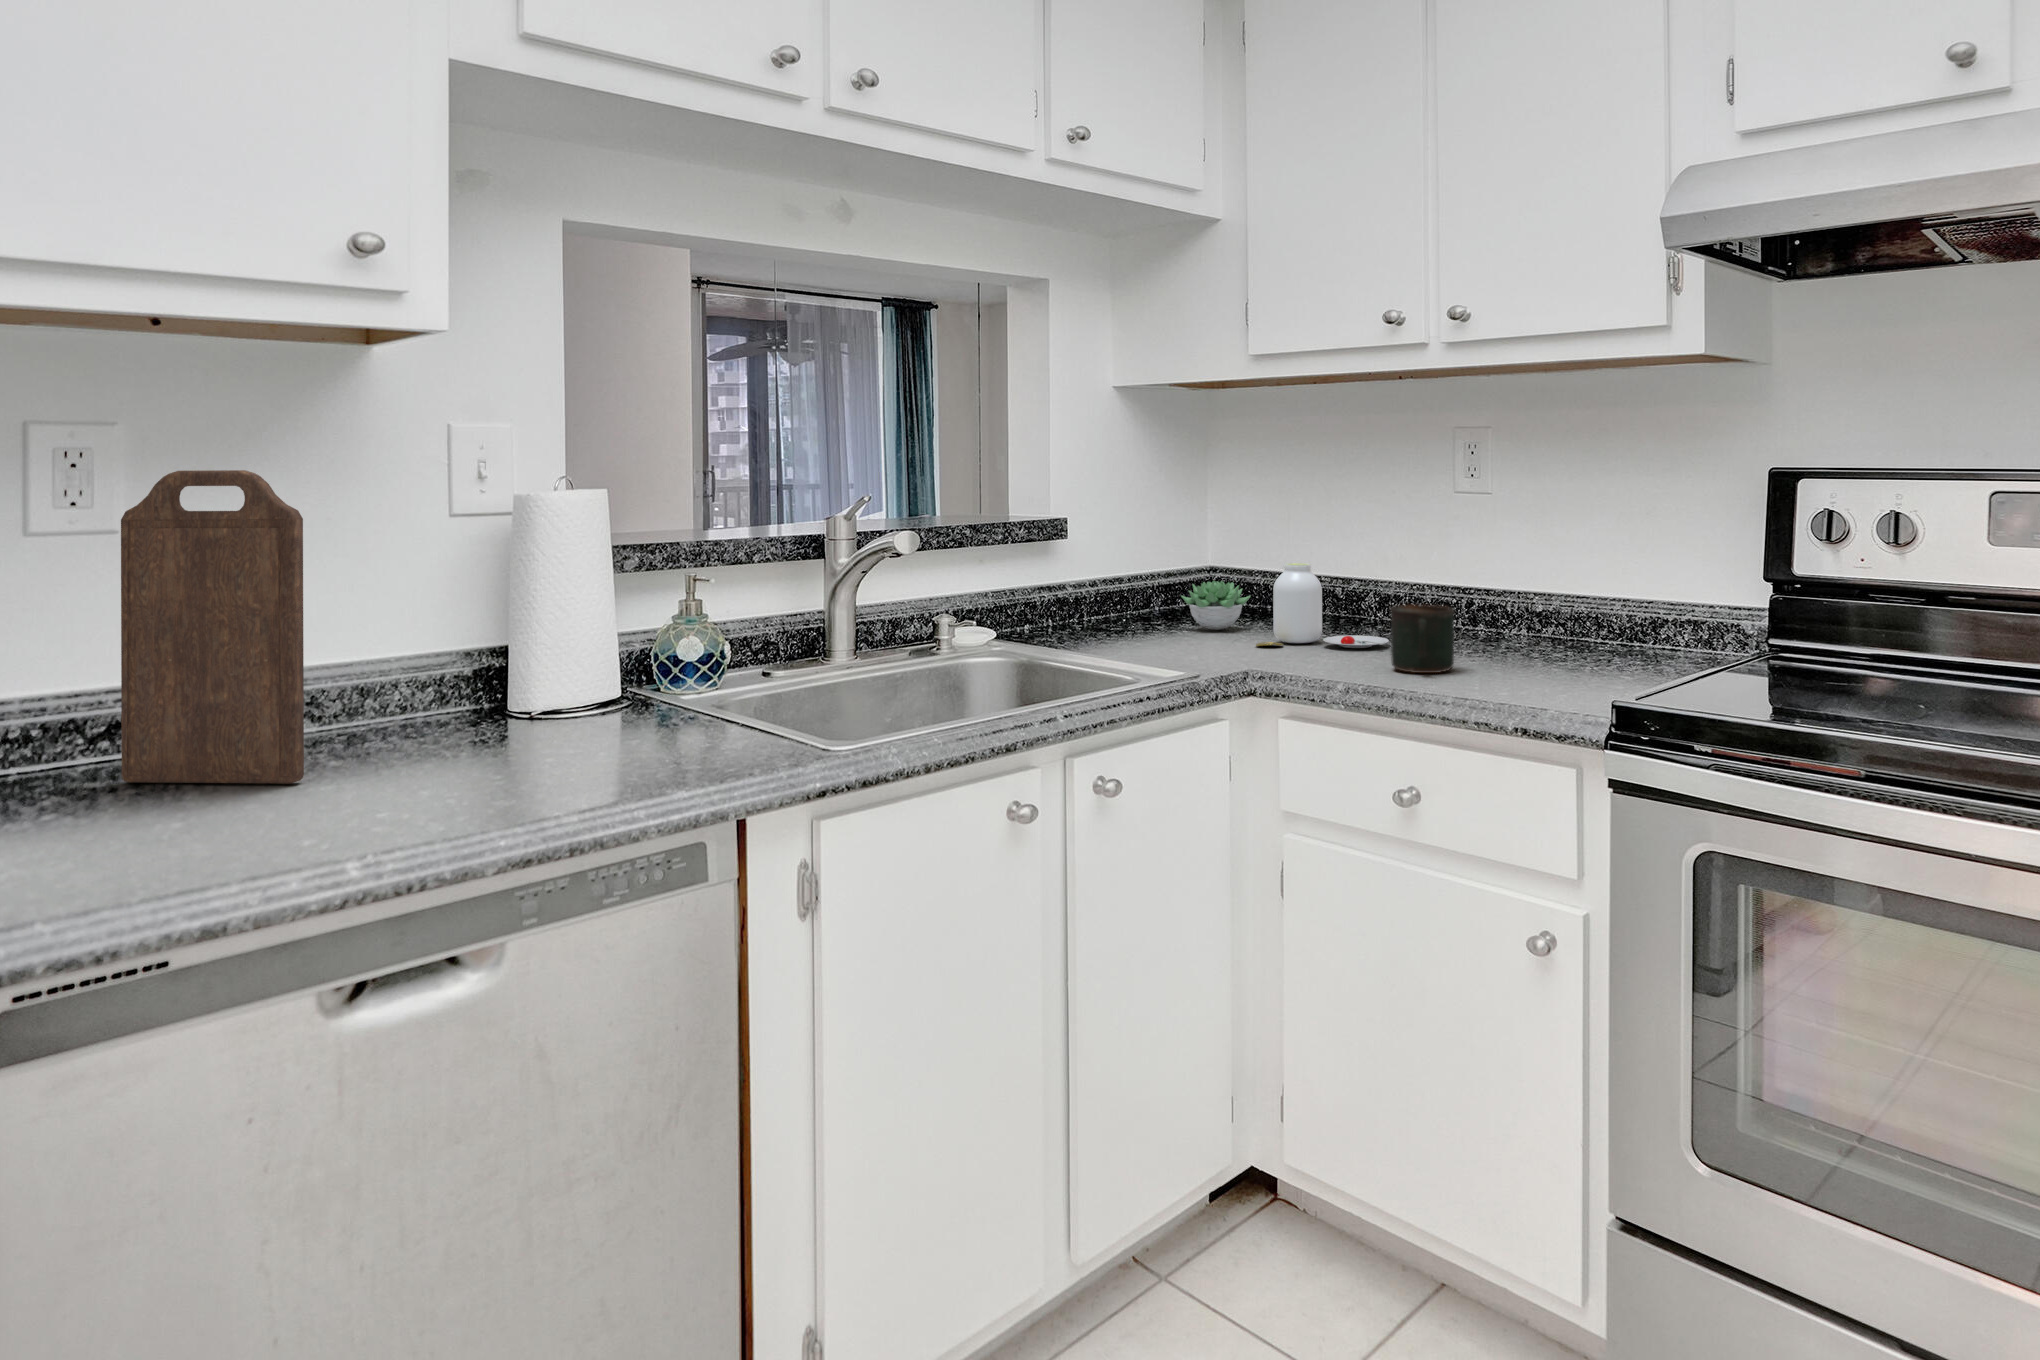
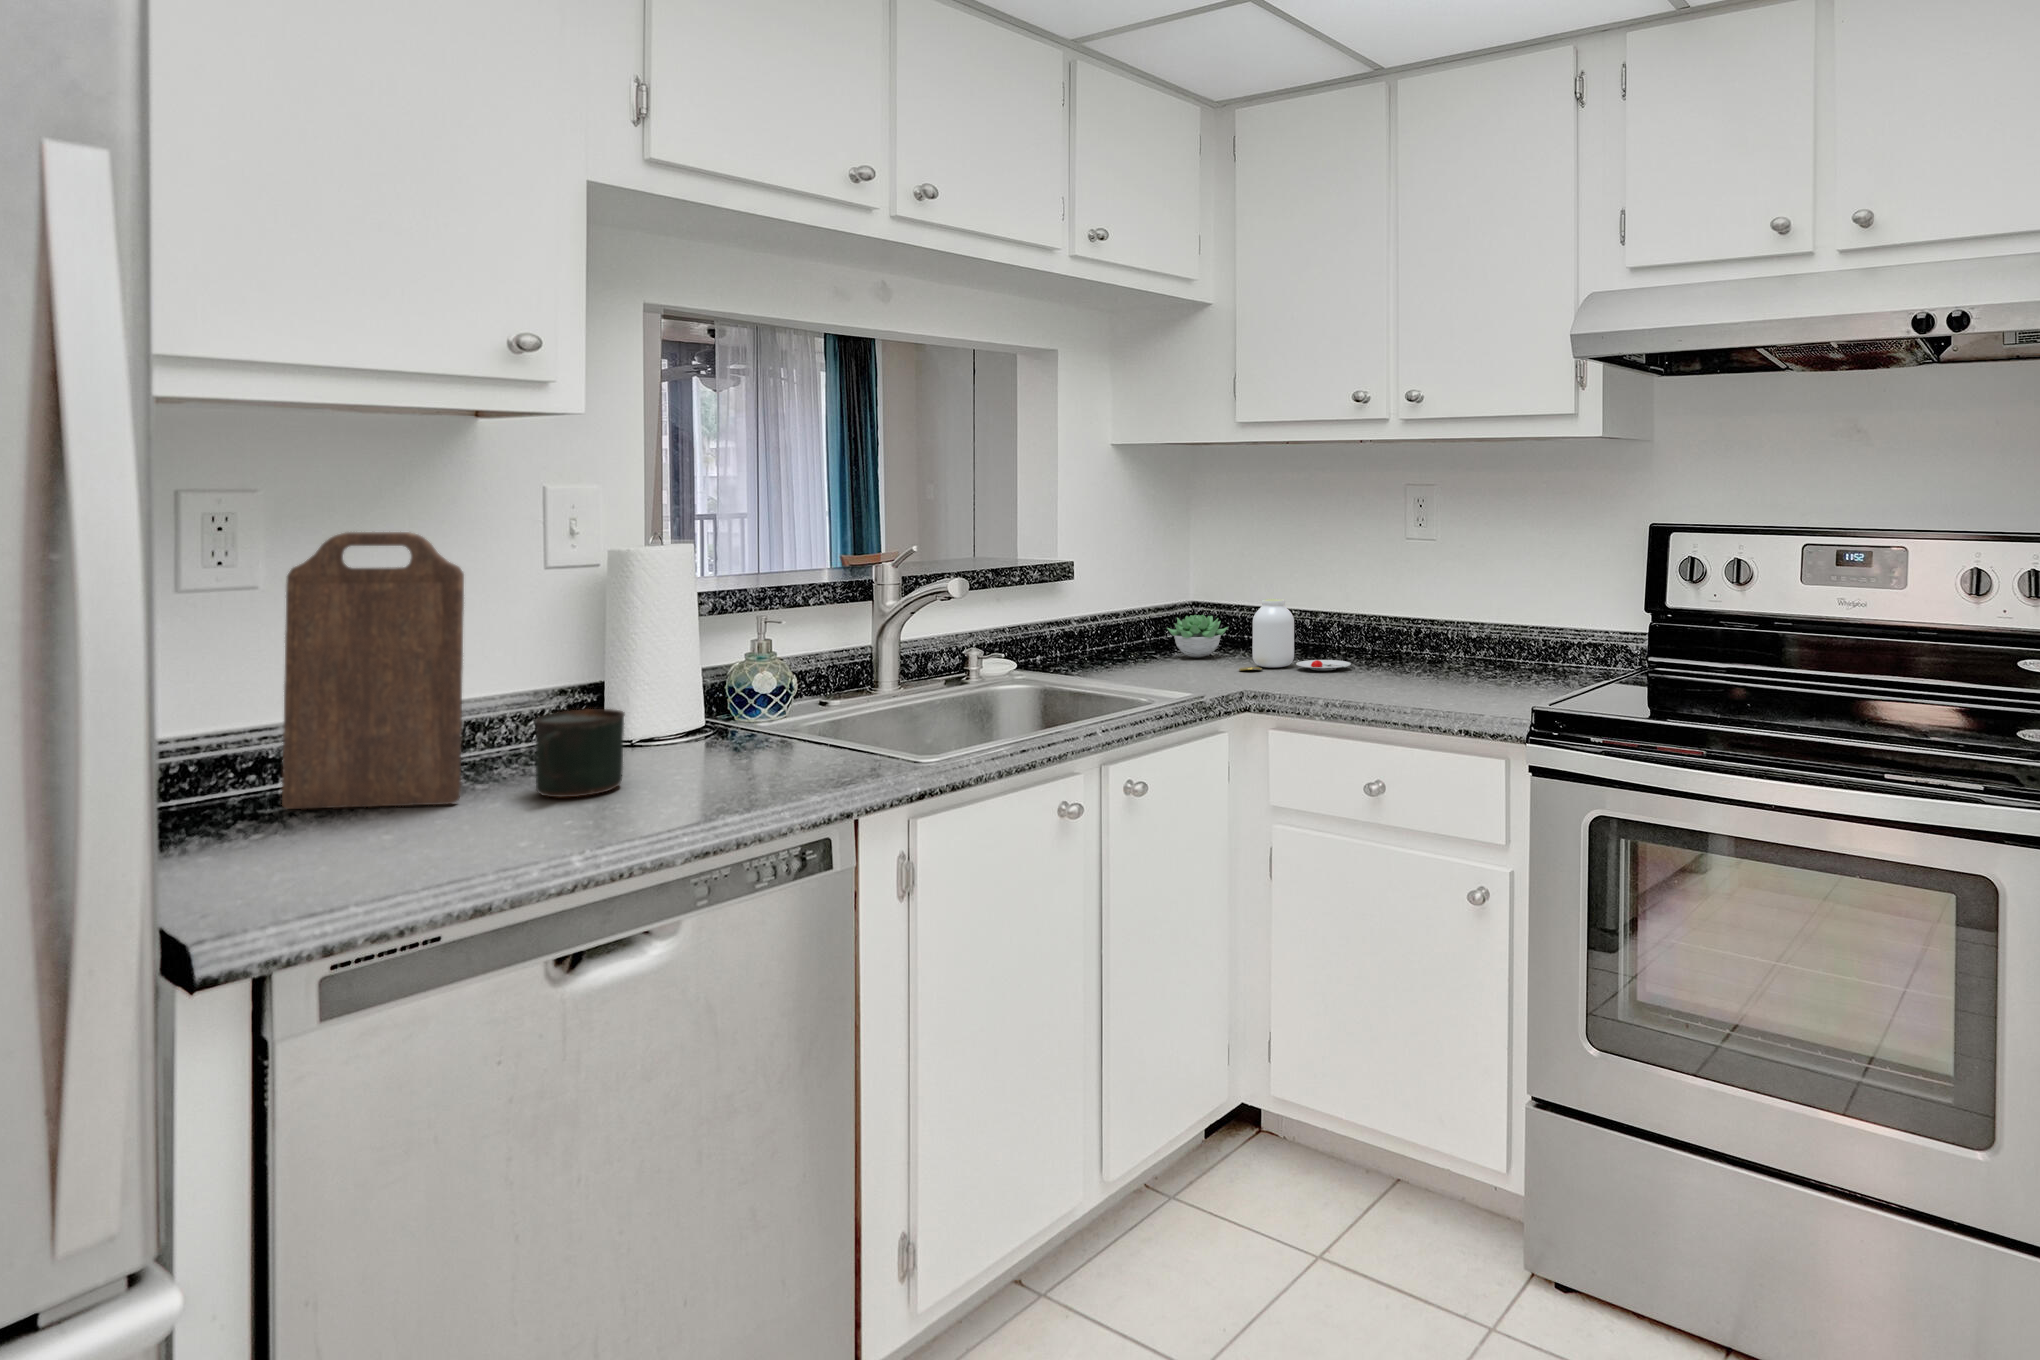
mug: present [1390,605,1454,673] -> present [535,709,625,797]

